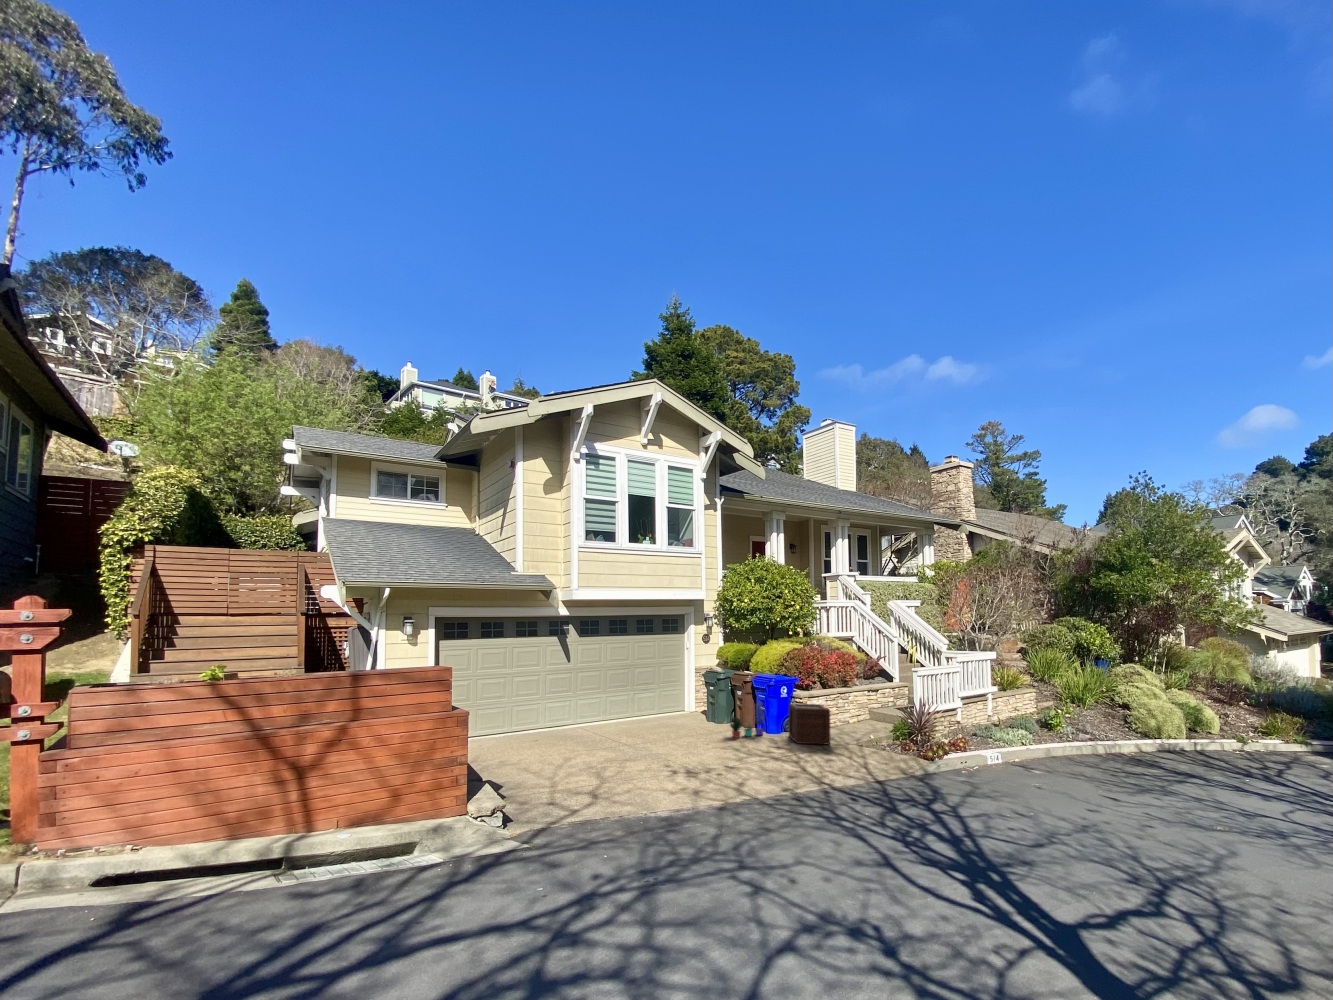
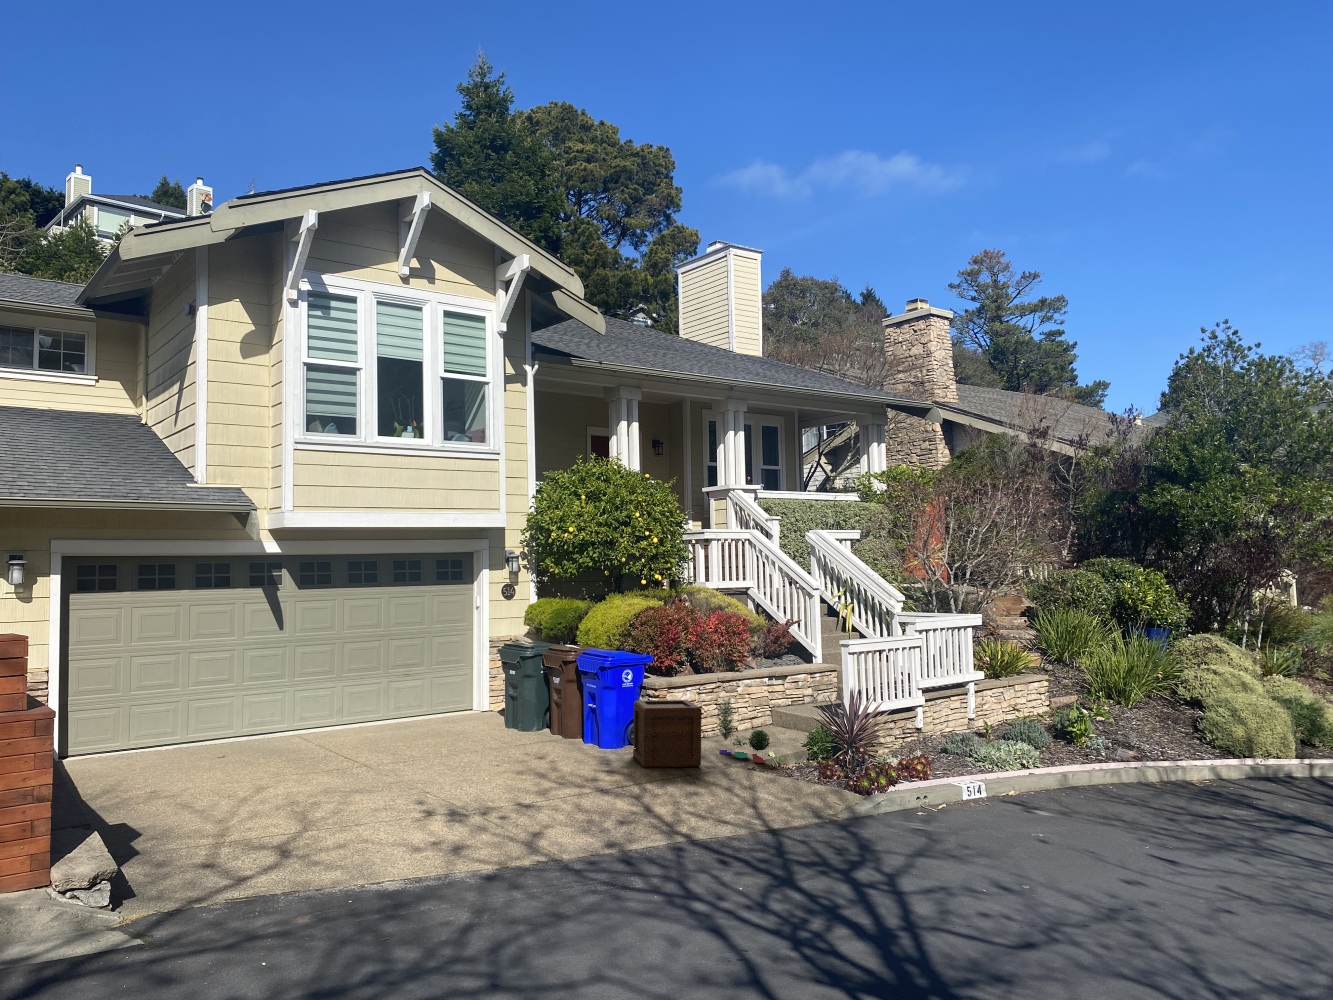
potted plant: present [730,702,765,738] -> present [716,699,770,763]

